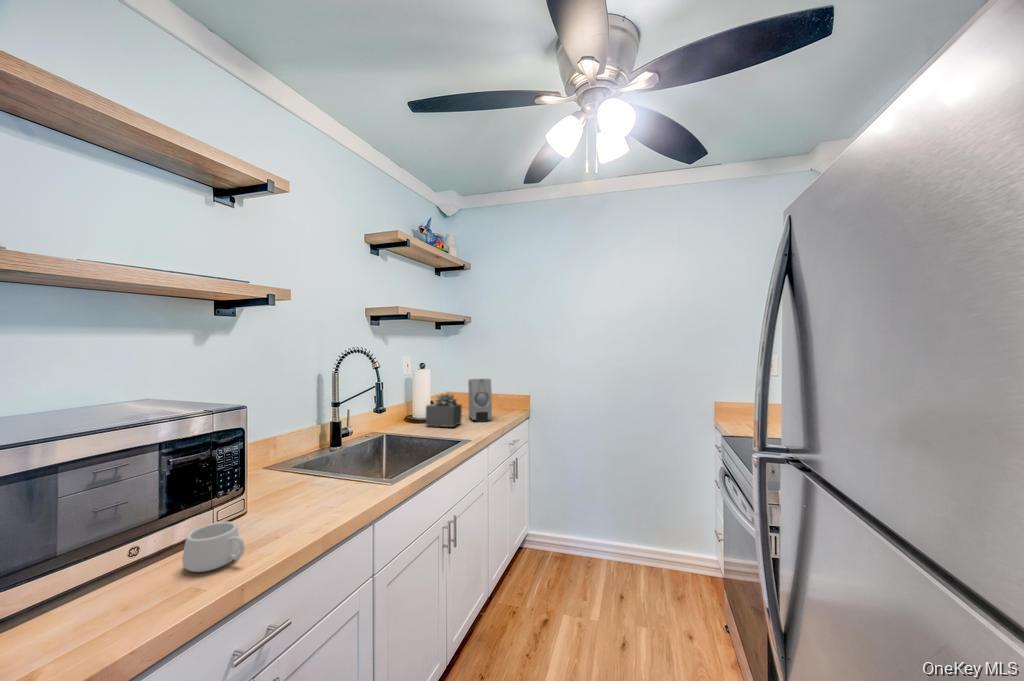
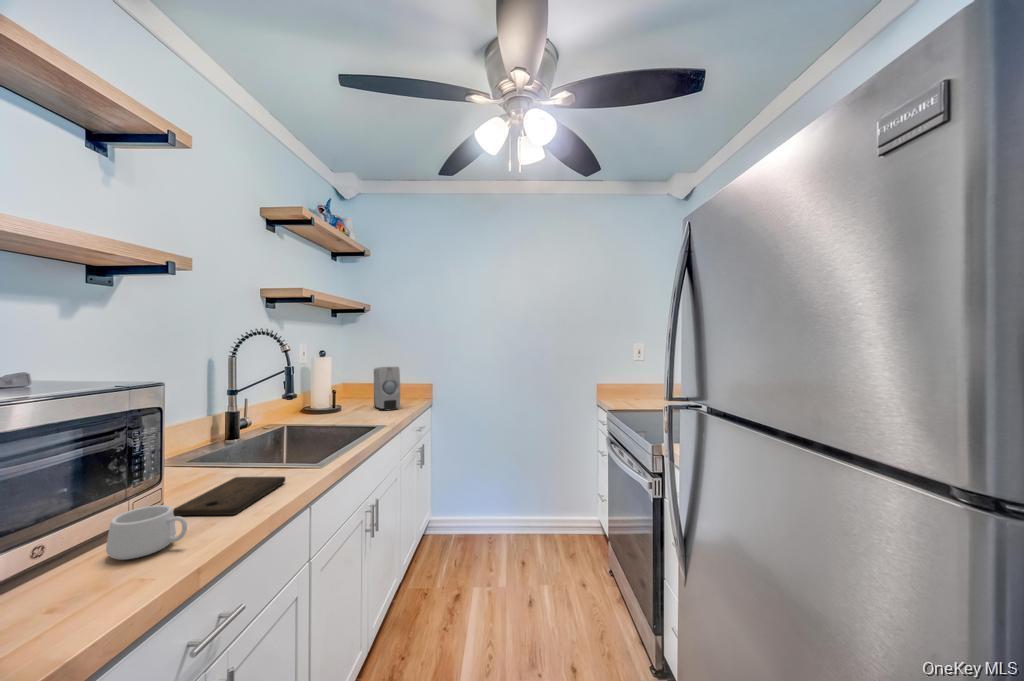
succulent plant: present [426,393,462,427] -> none [330,381,369,416]
cutting board: none [253,490,355,533] -> present [173,477,285,515]

